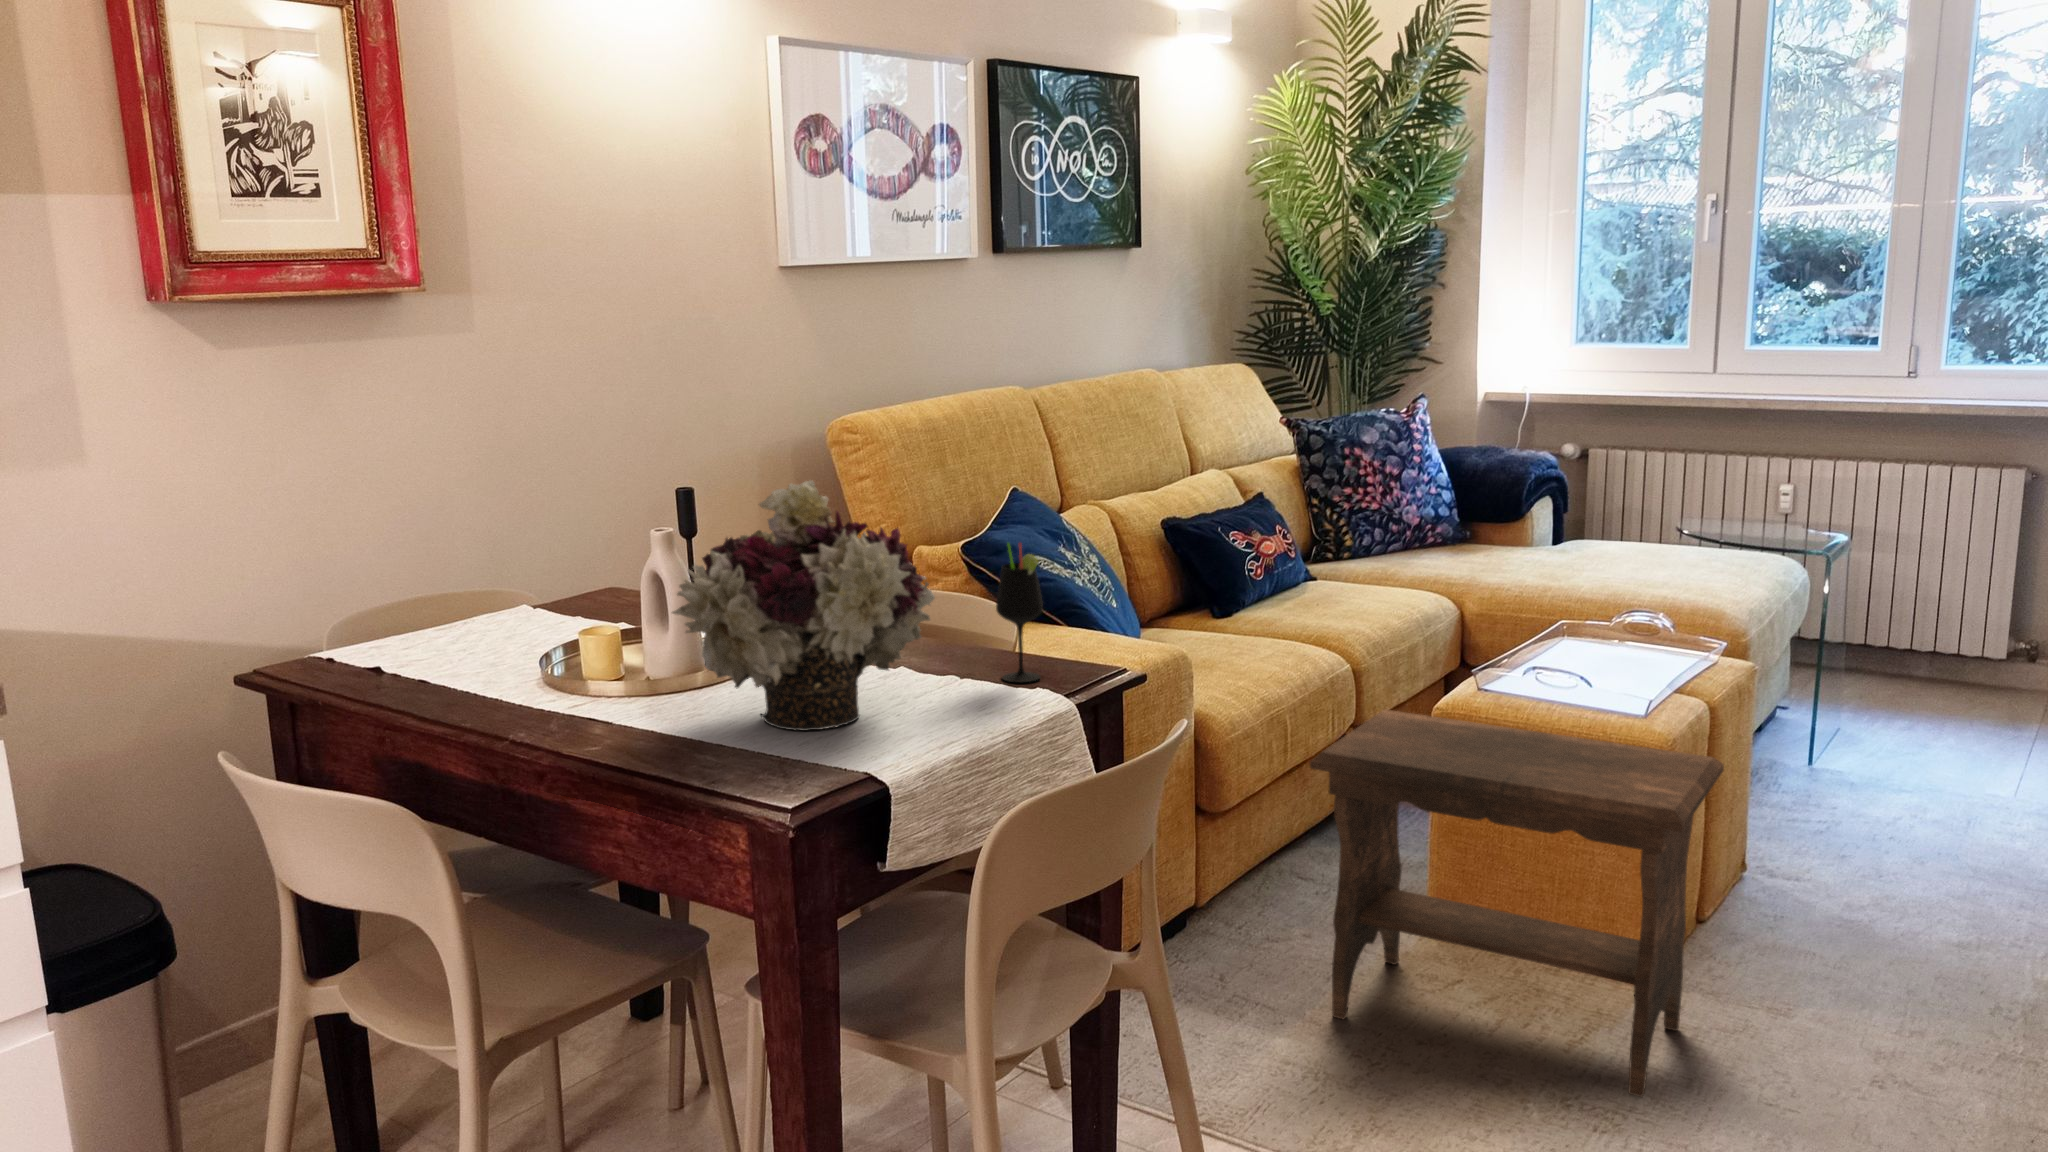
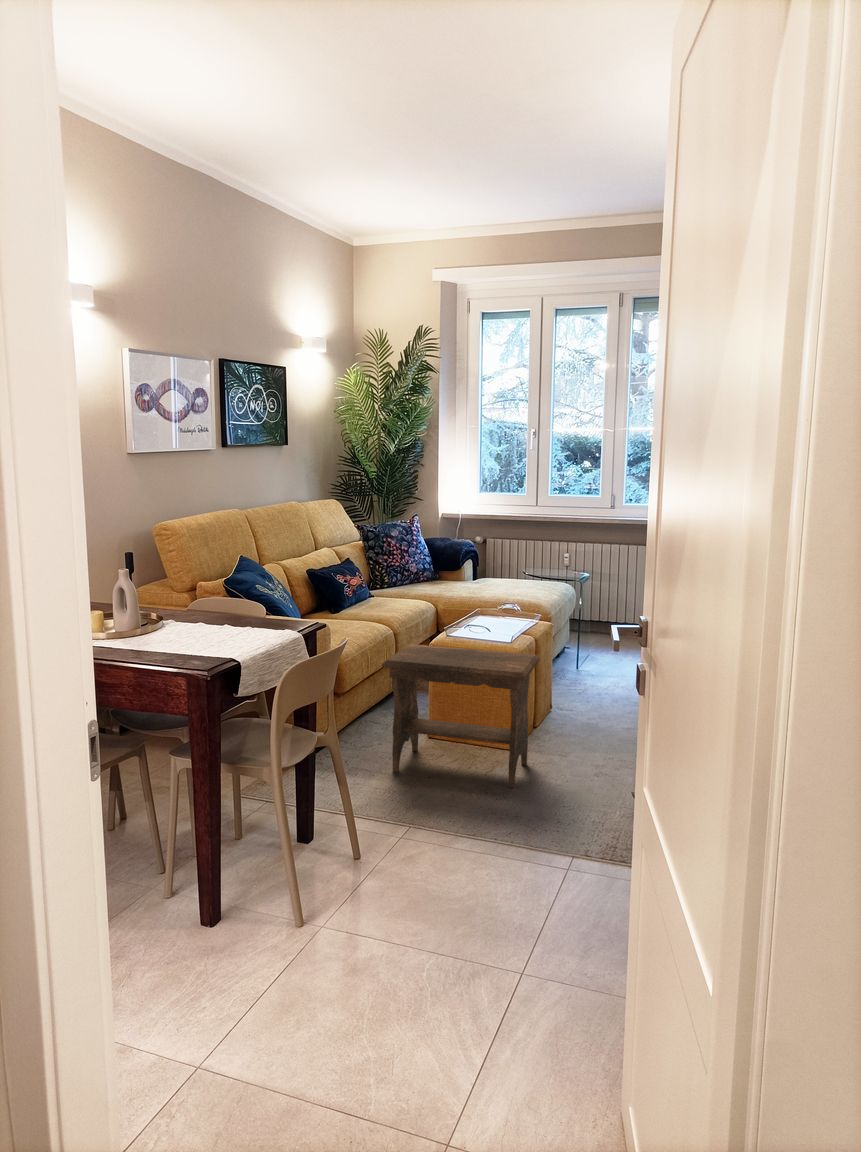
flower arrangement: present [672,480,935,731] -> none [132,548,239,649]
wine glass: present [996,543,1043,682] -> none [261,573,280,630]

